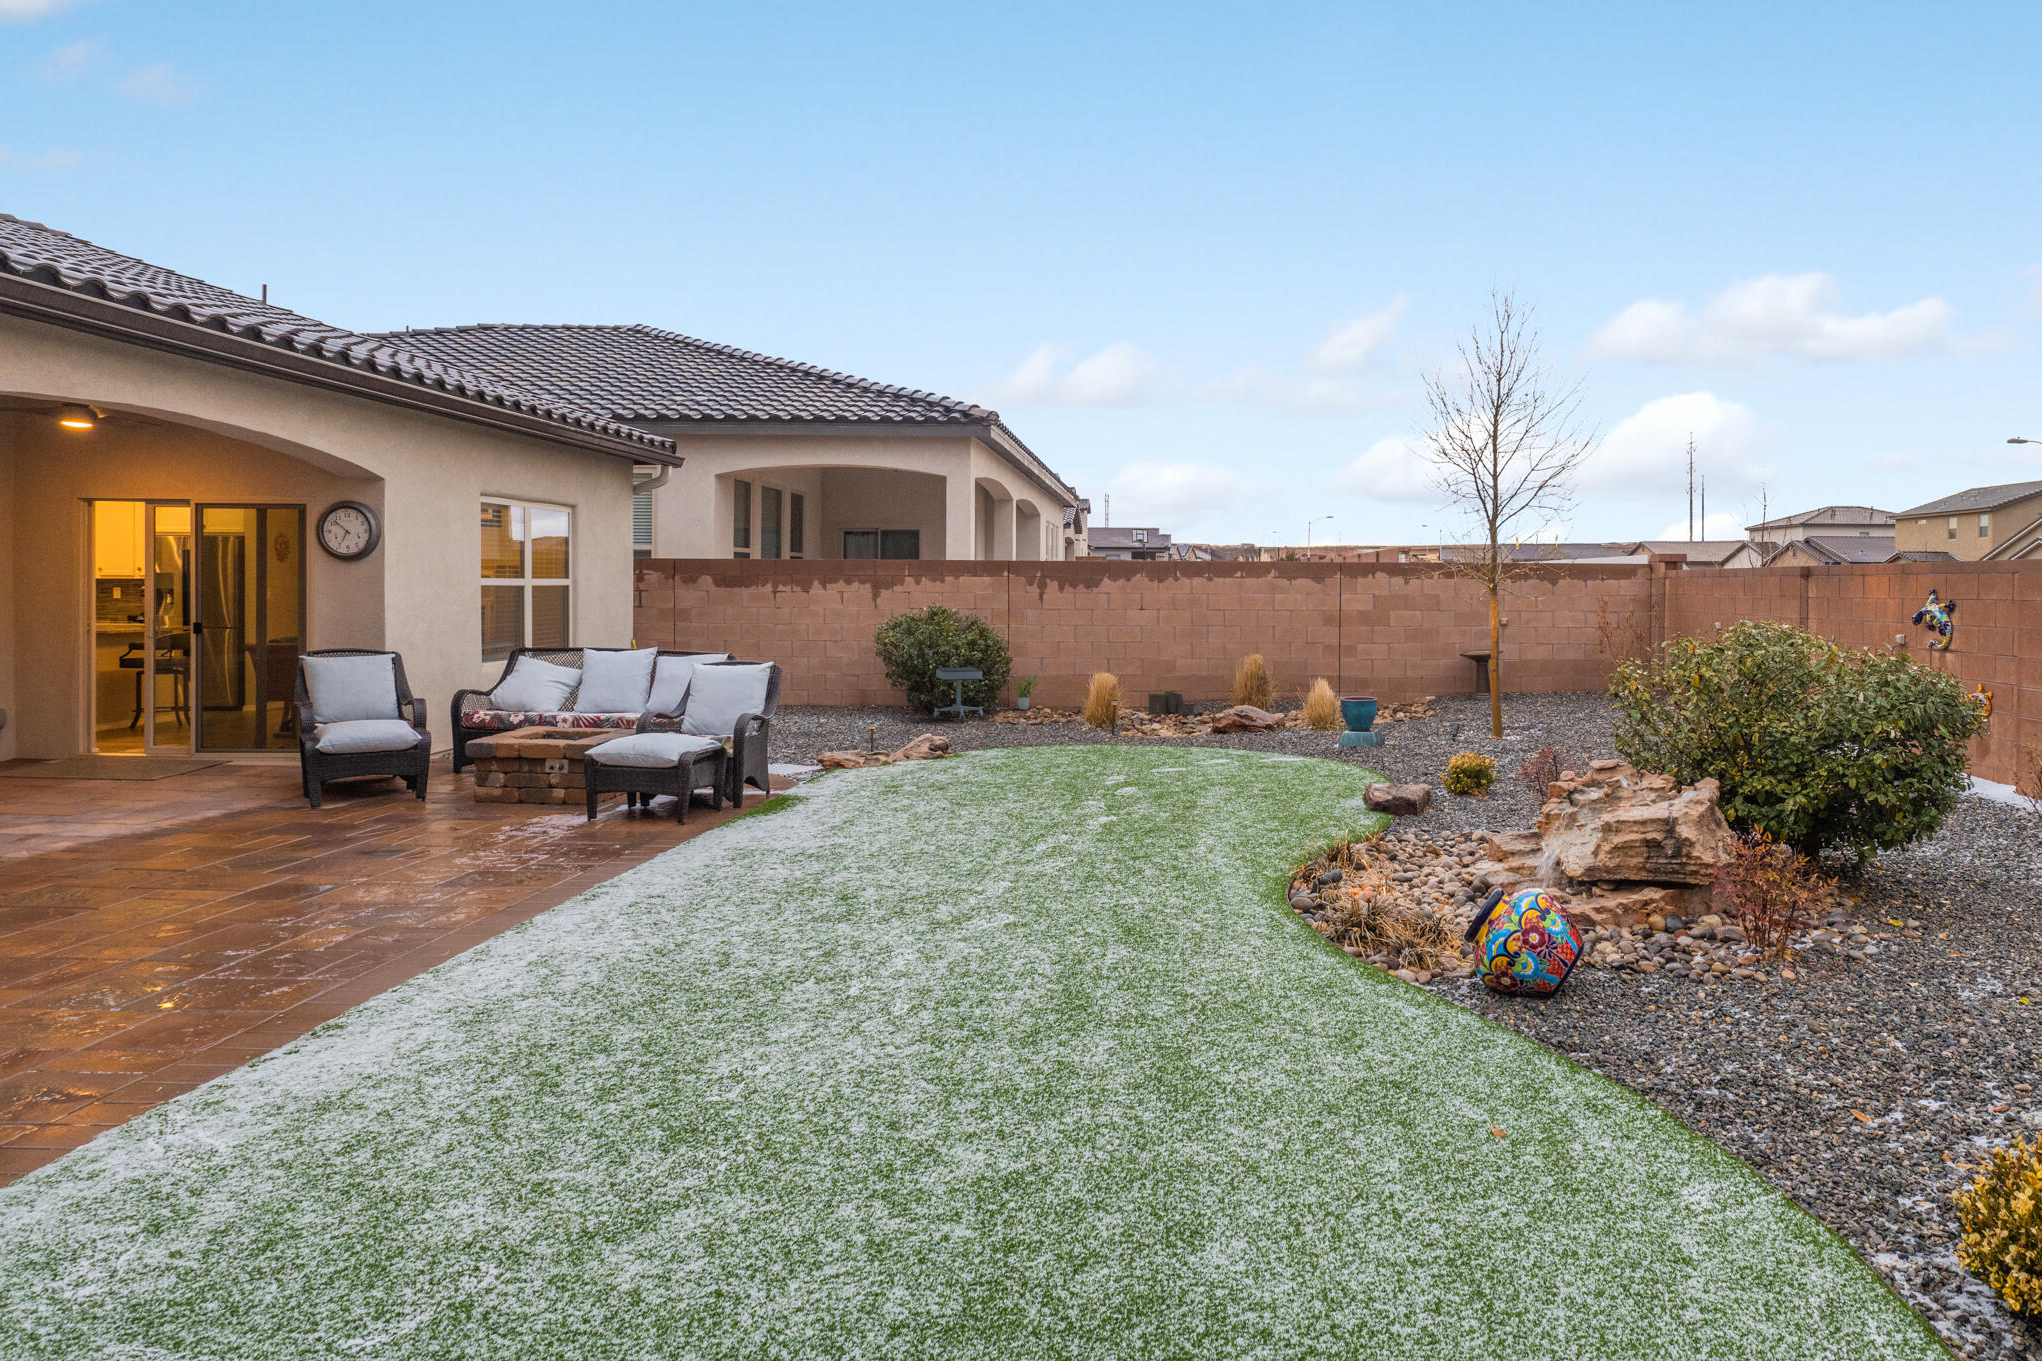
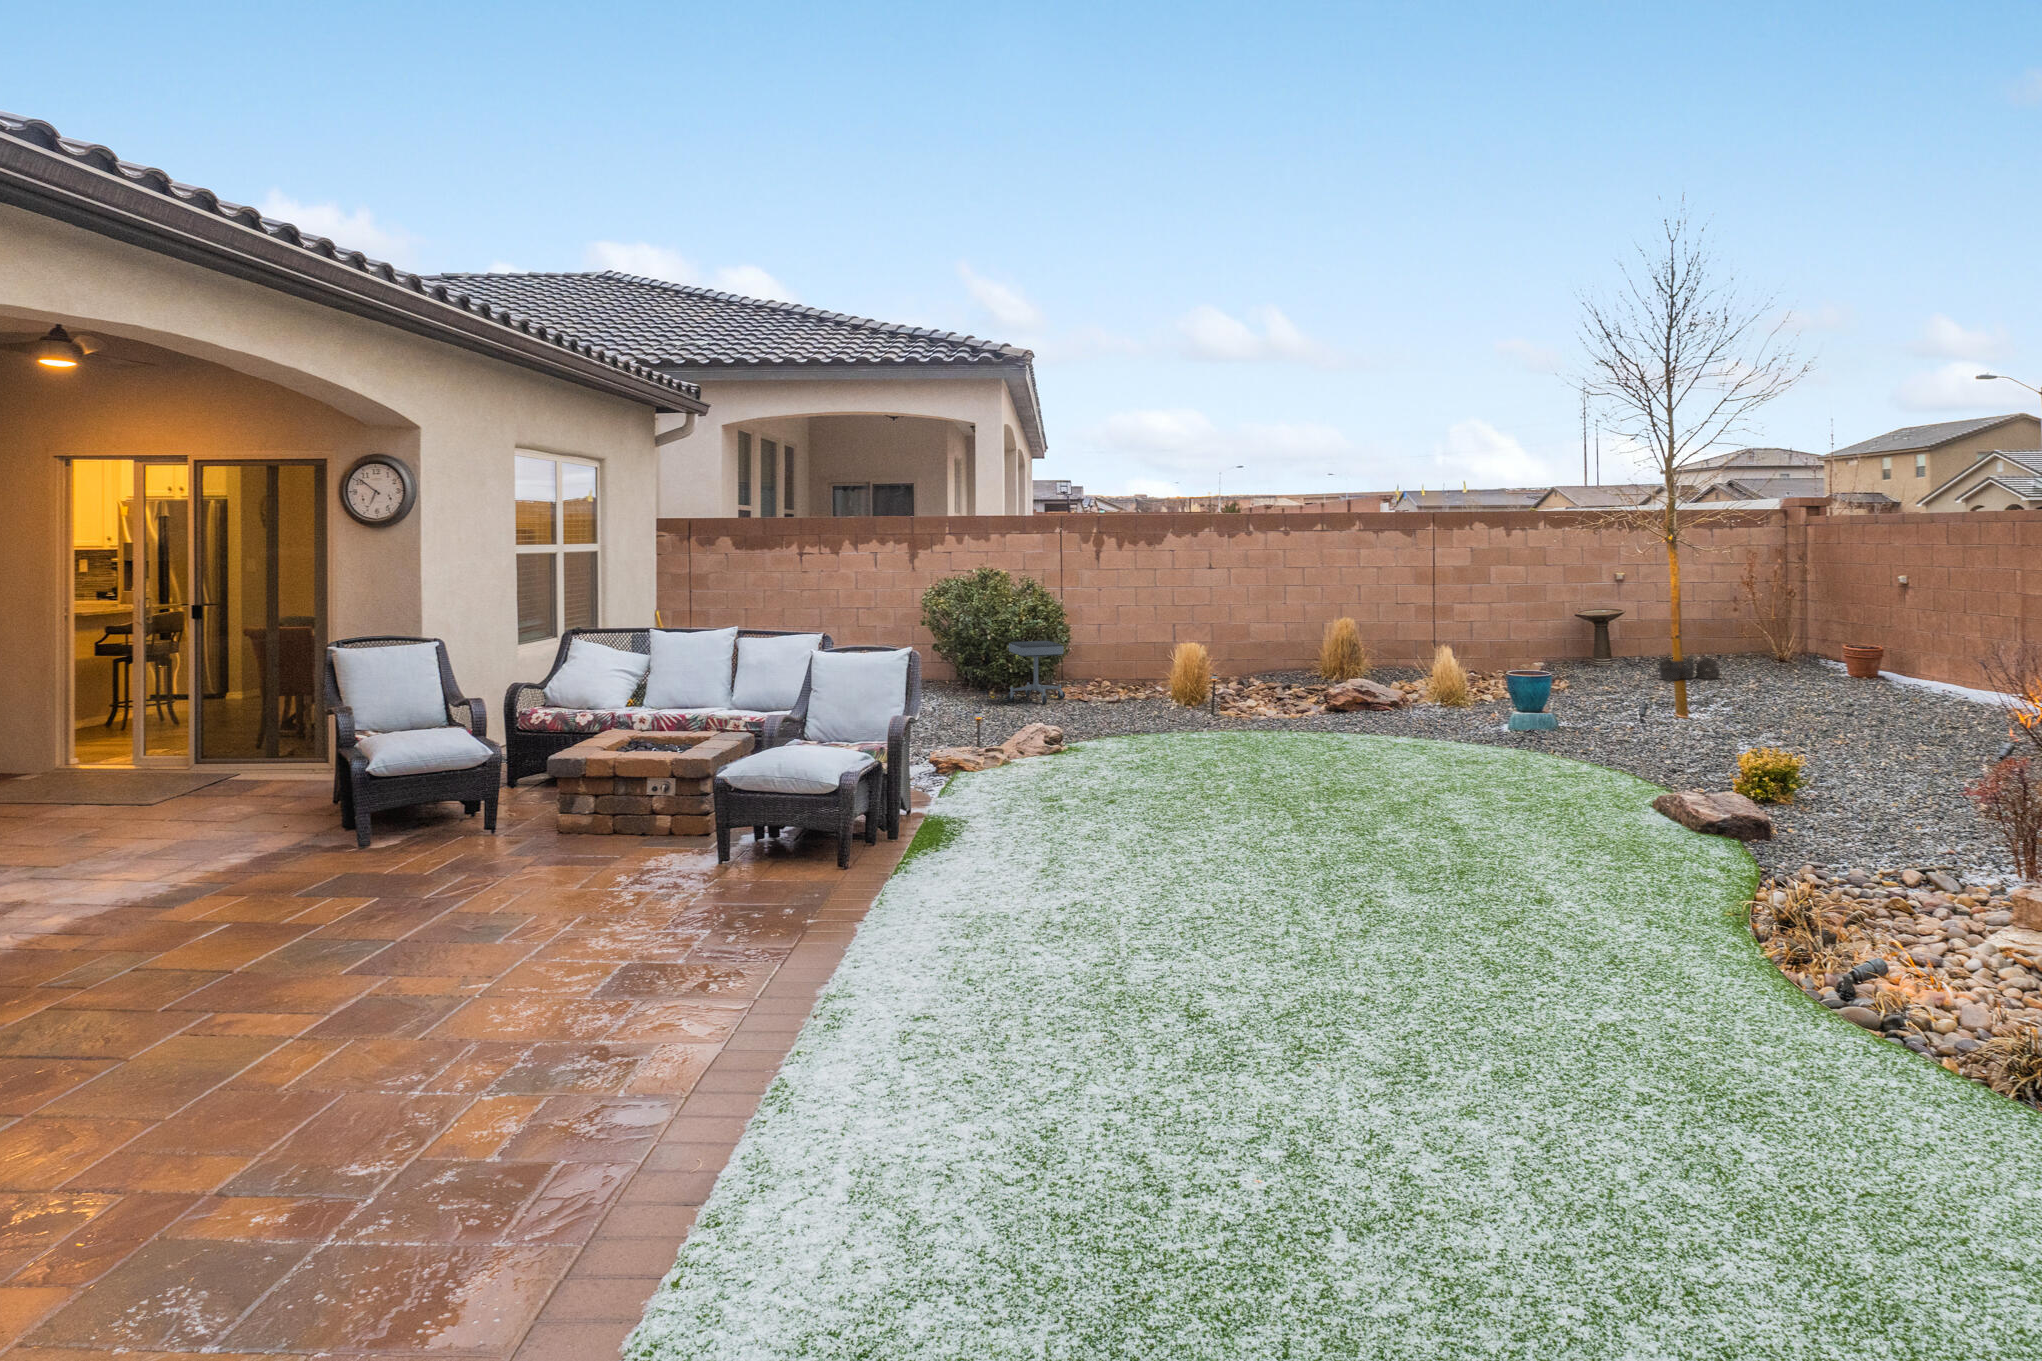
potted plant: present [1007,675,1038,710] -> none [1075,647,1112,686]
woven basket: present [1149,690,1195,715] -> present [1659,656,1720,681]

